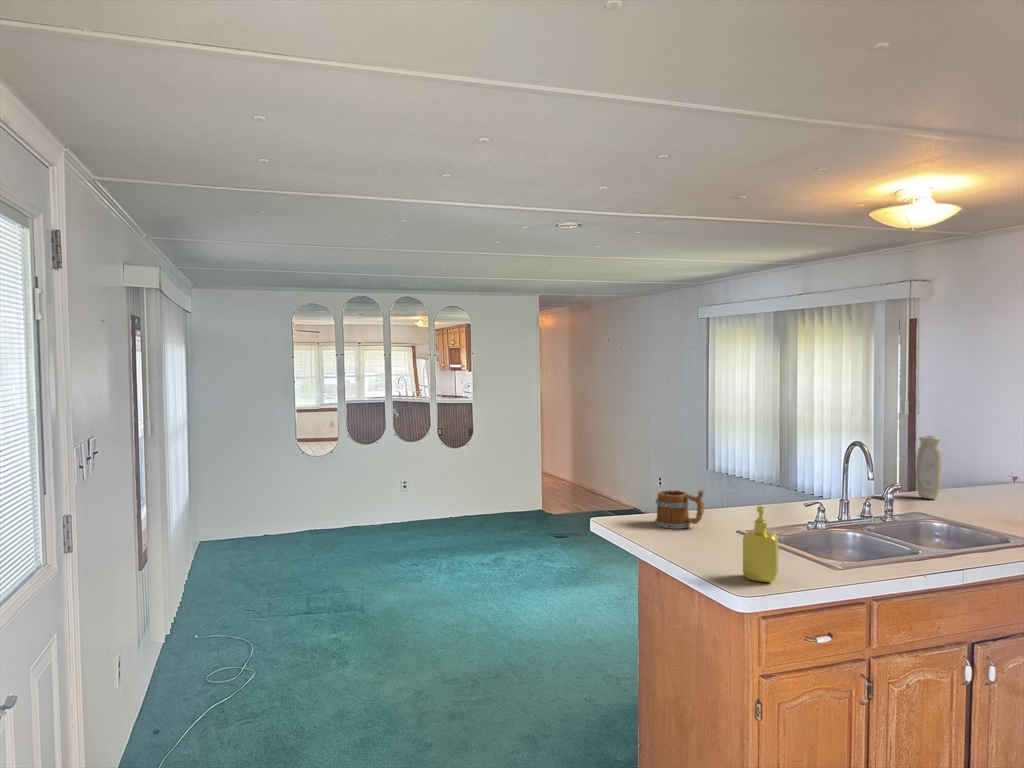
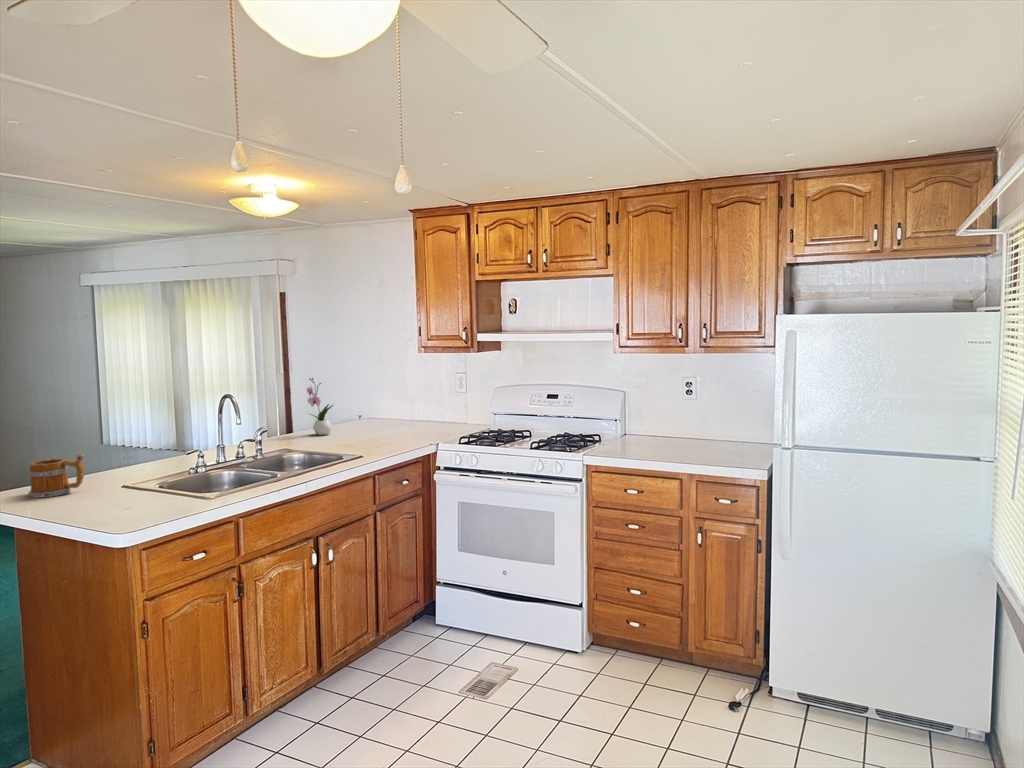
flower arrangement: none [950,425,989,499] -> present [307,378,333,435]
vase: present [916,436,941,499] -> none [283,388,301,439]
soap dispenser: present [743,506,778,583] -> none [121,454,156,521]

